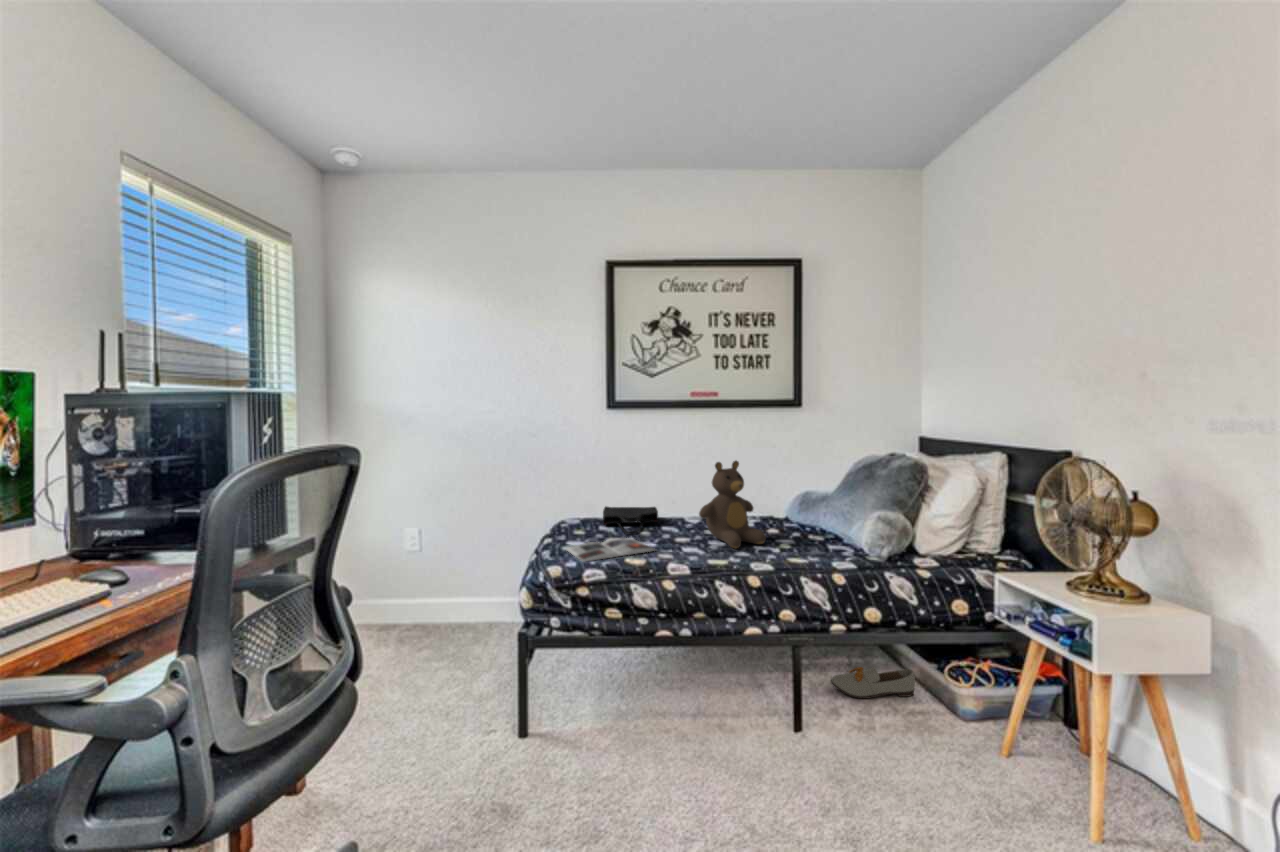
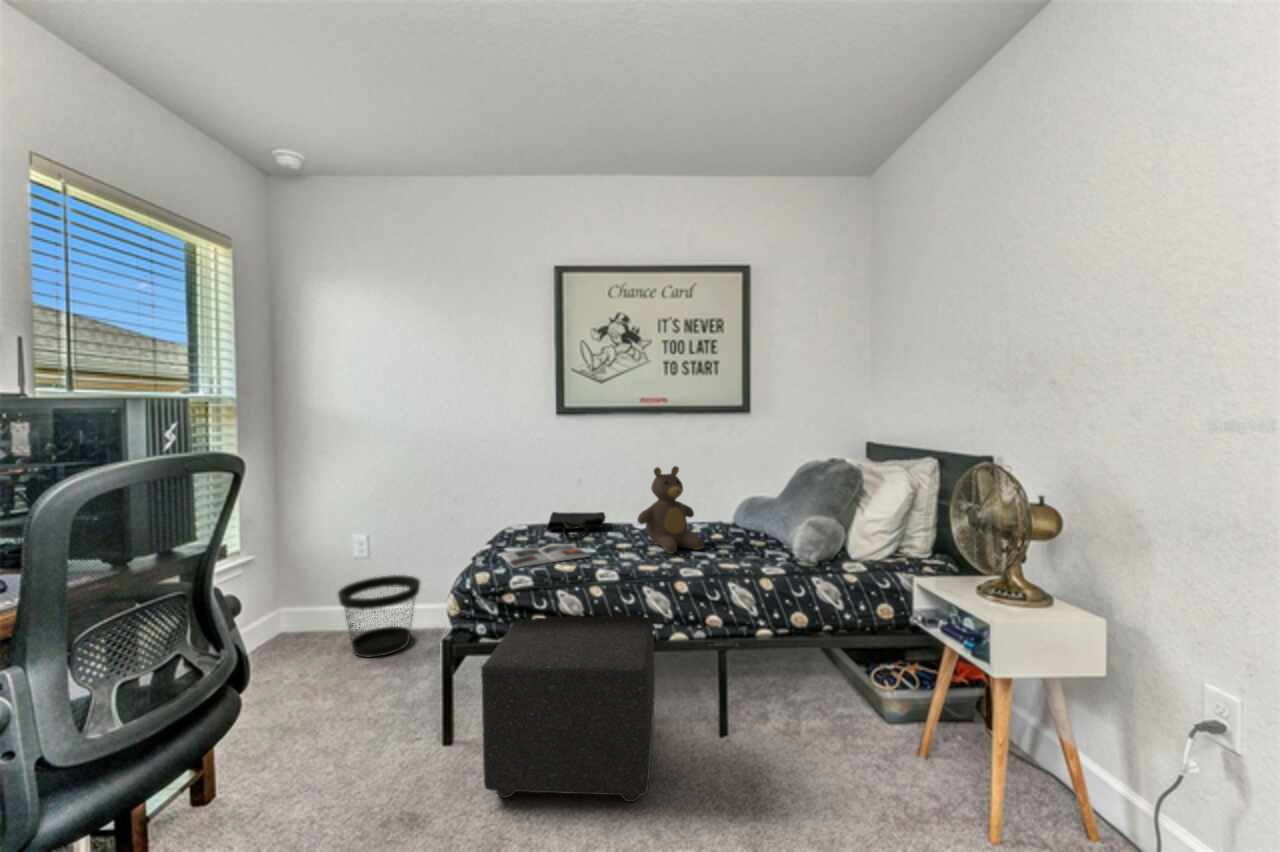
wastebasket: none [397,569,476,650] -> present [338,575,420,657]
ottoman: none [568,600,735,796] -> present [481,616,655,802]
shoe: present [831,667,915,699] -> none [765,672,848,704]

